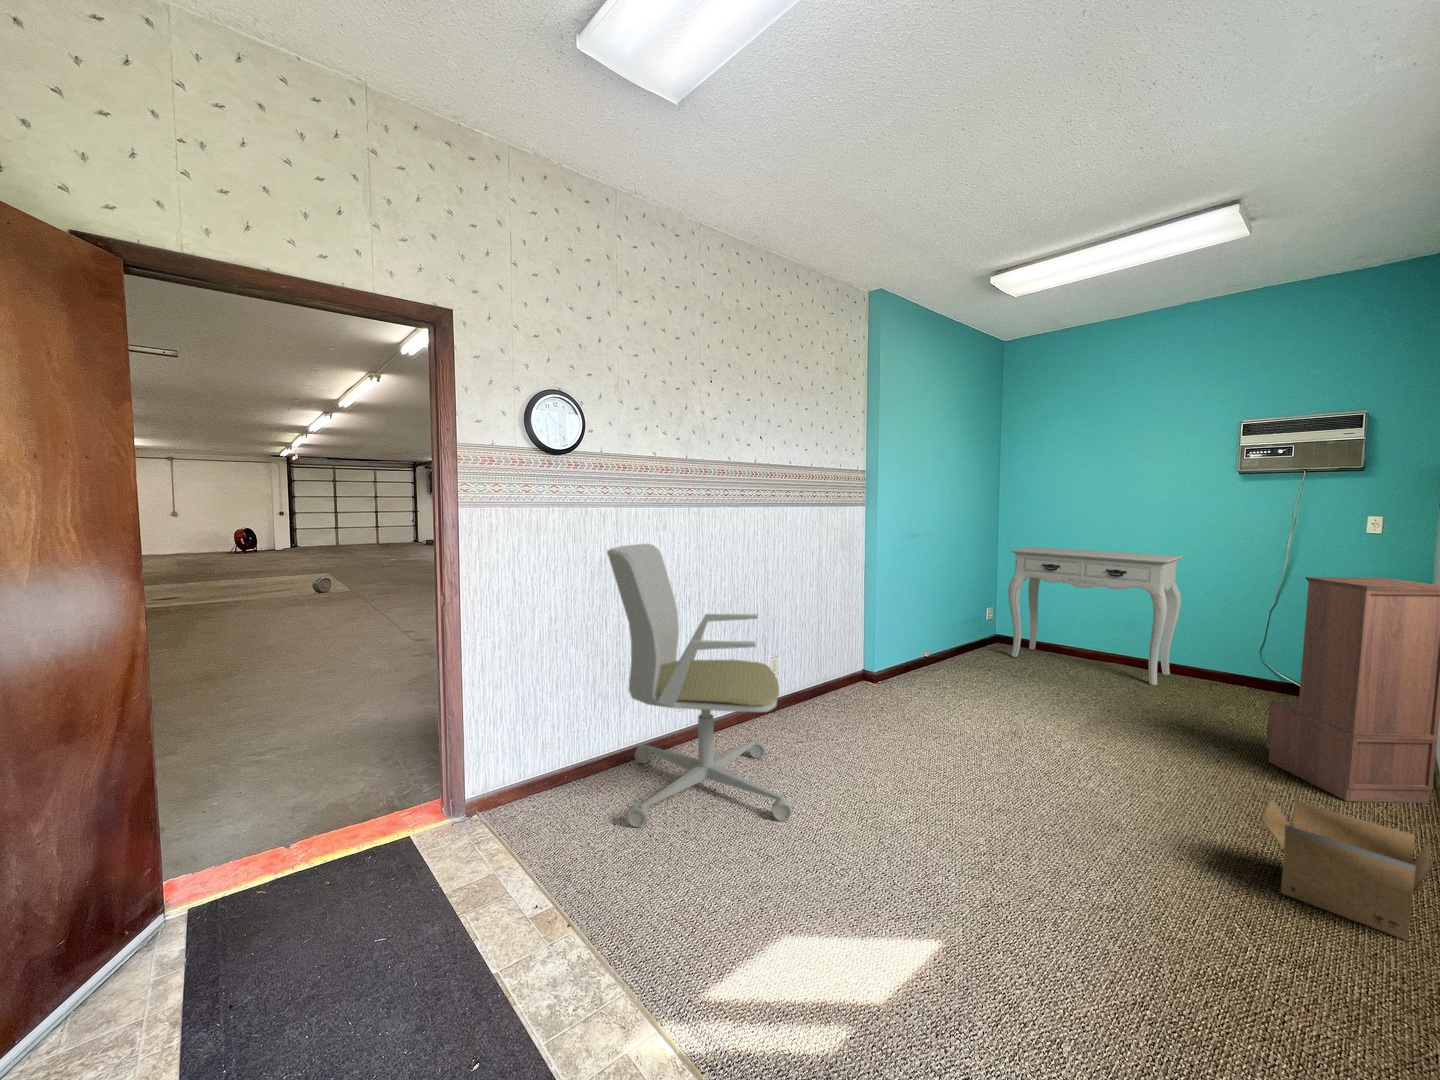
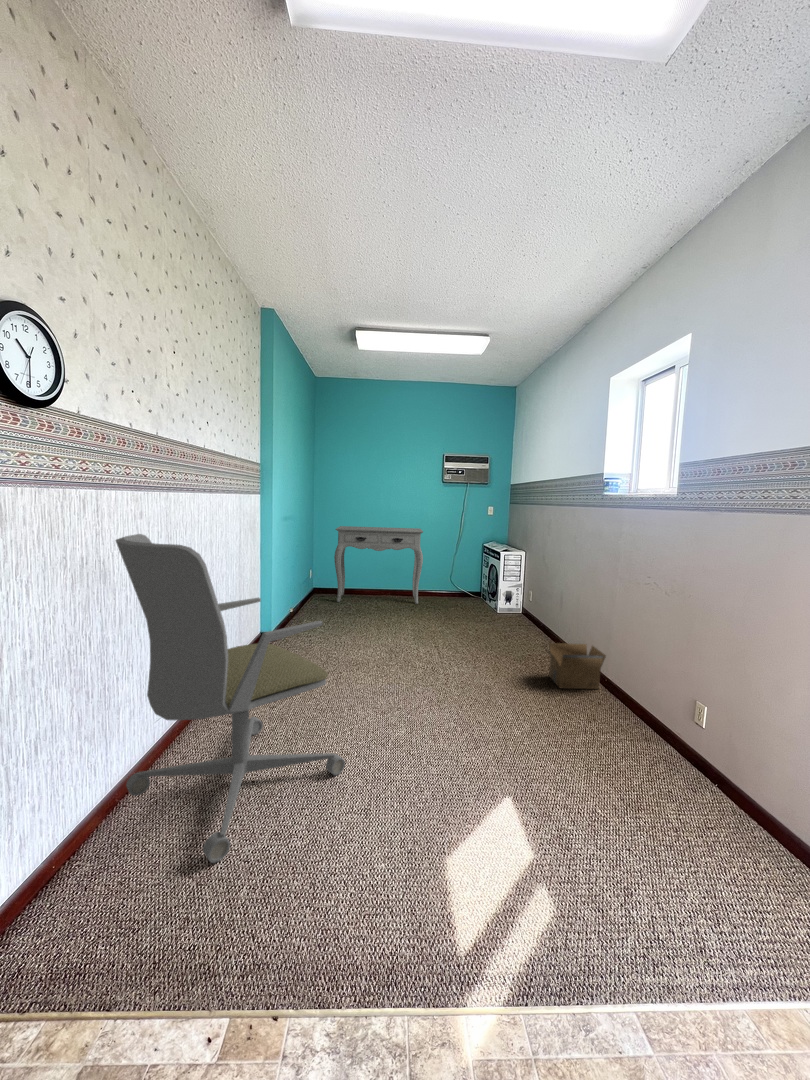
bookshelf: present [1266,577,1440,803] -> none [492,534,552,639]

